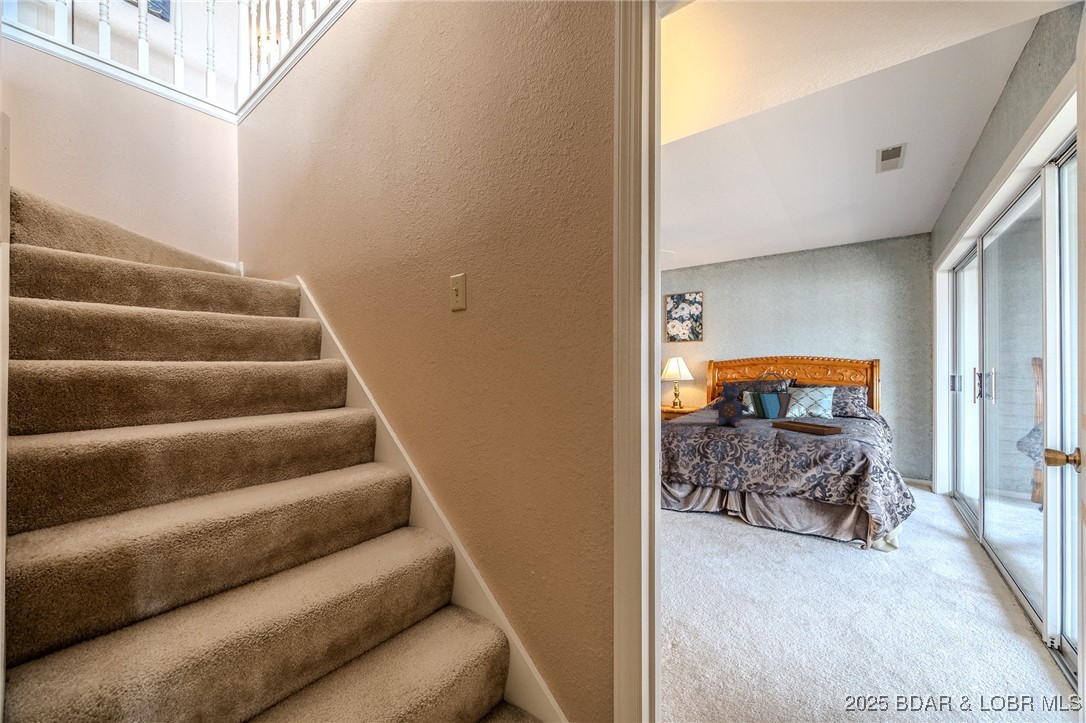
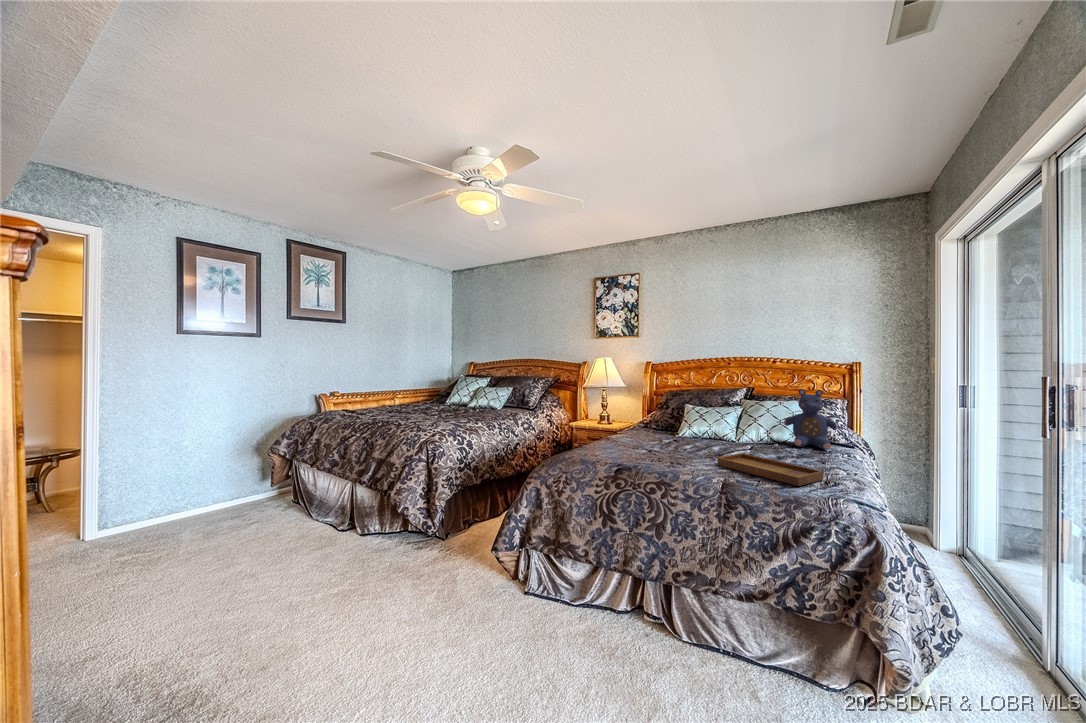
tote bag: present [749,373,792,418] -> none [688,380,748,447]
teddy bear: present [712,381,750,427] -> present [783,389,838,449]

